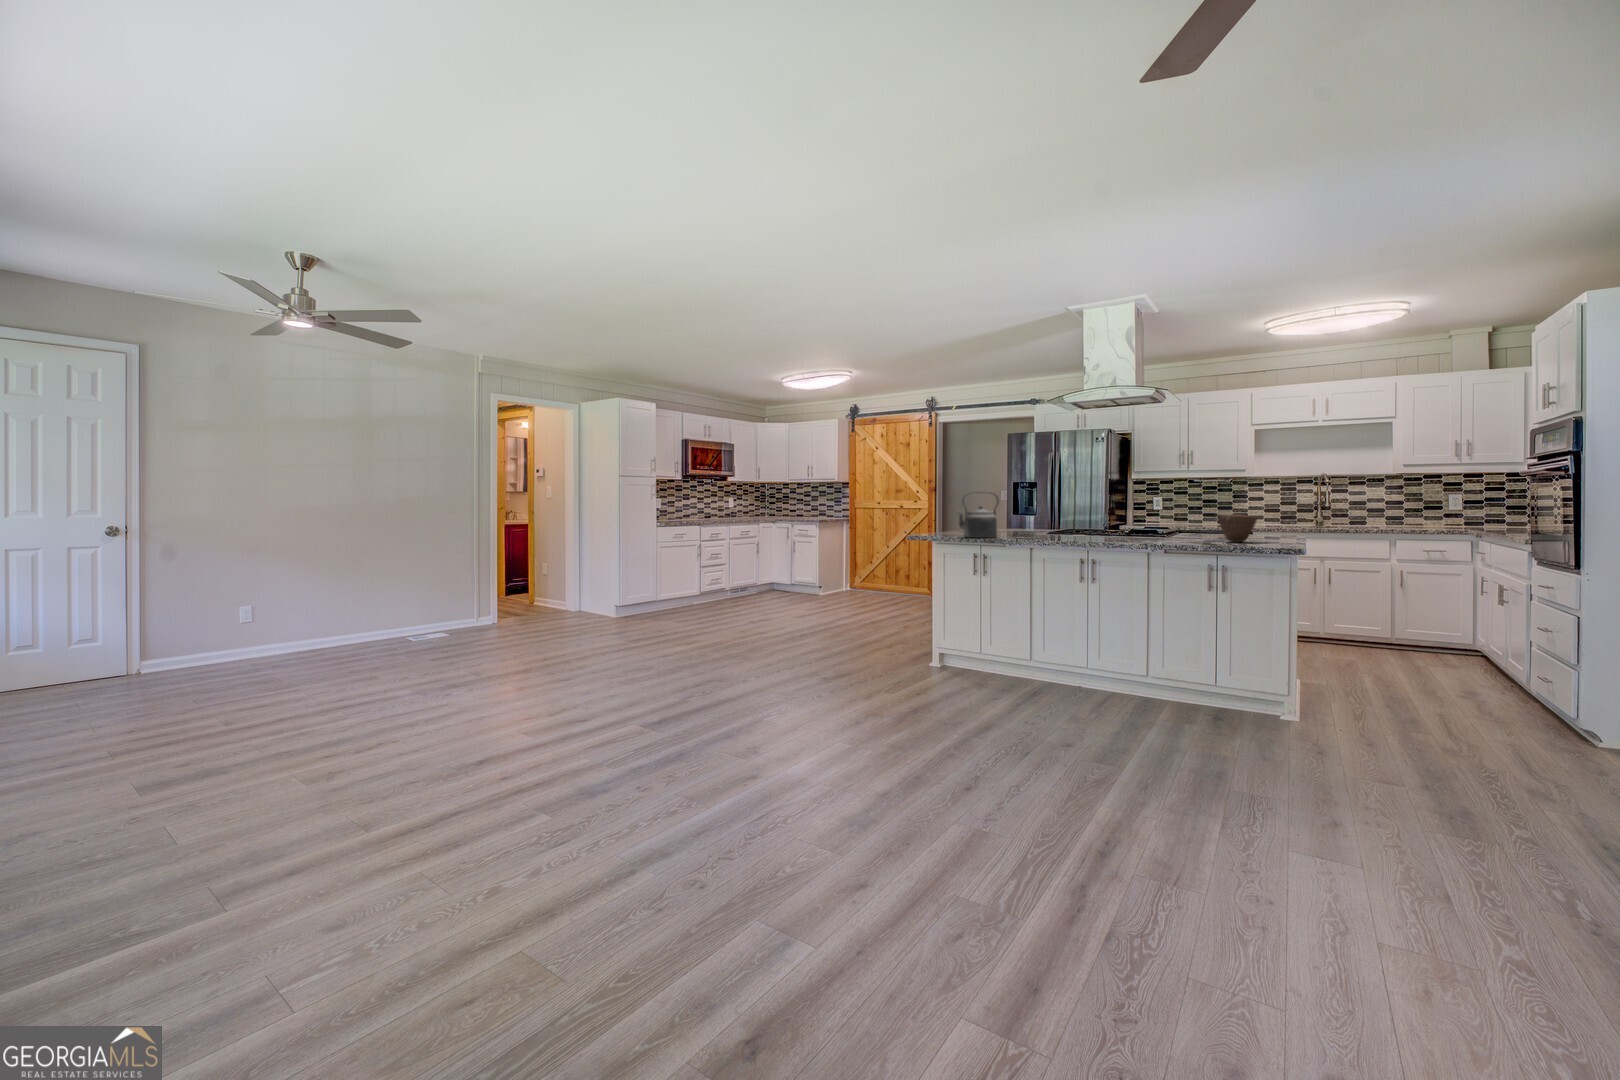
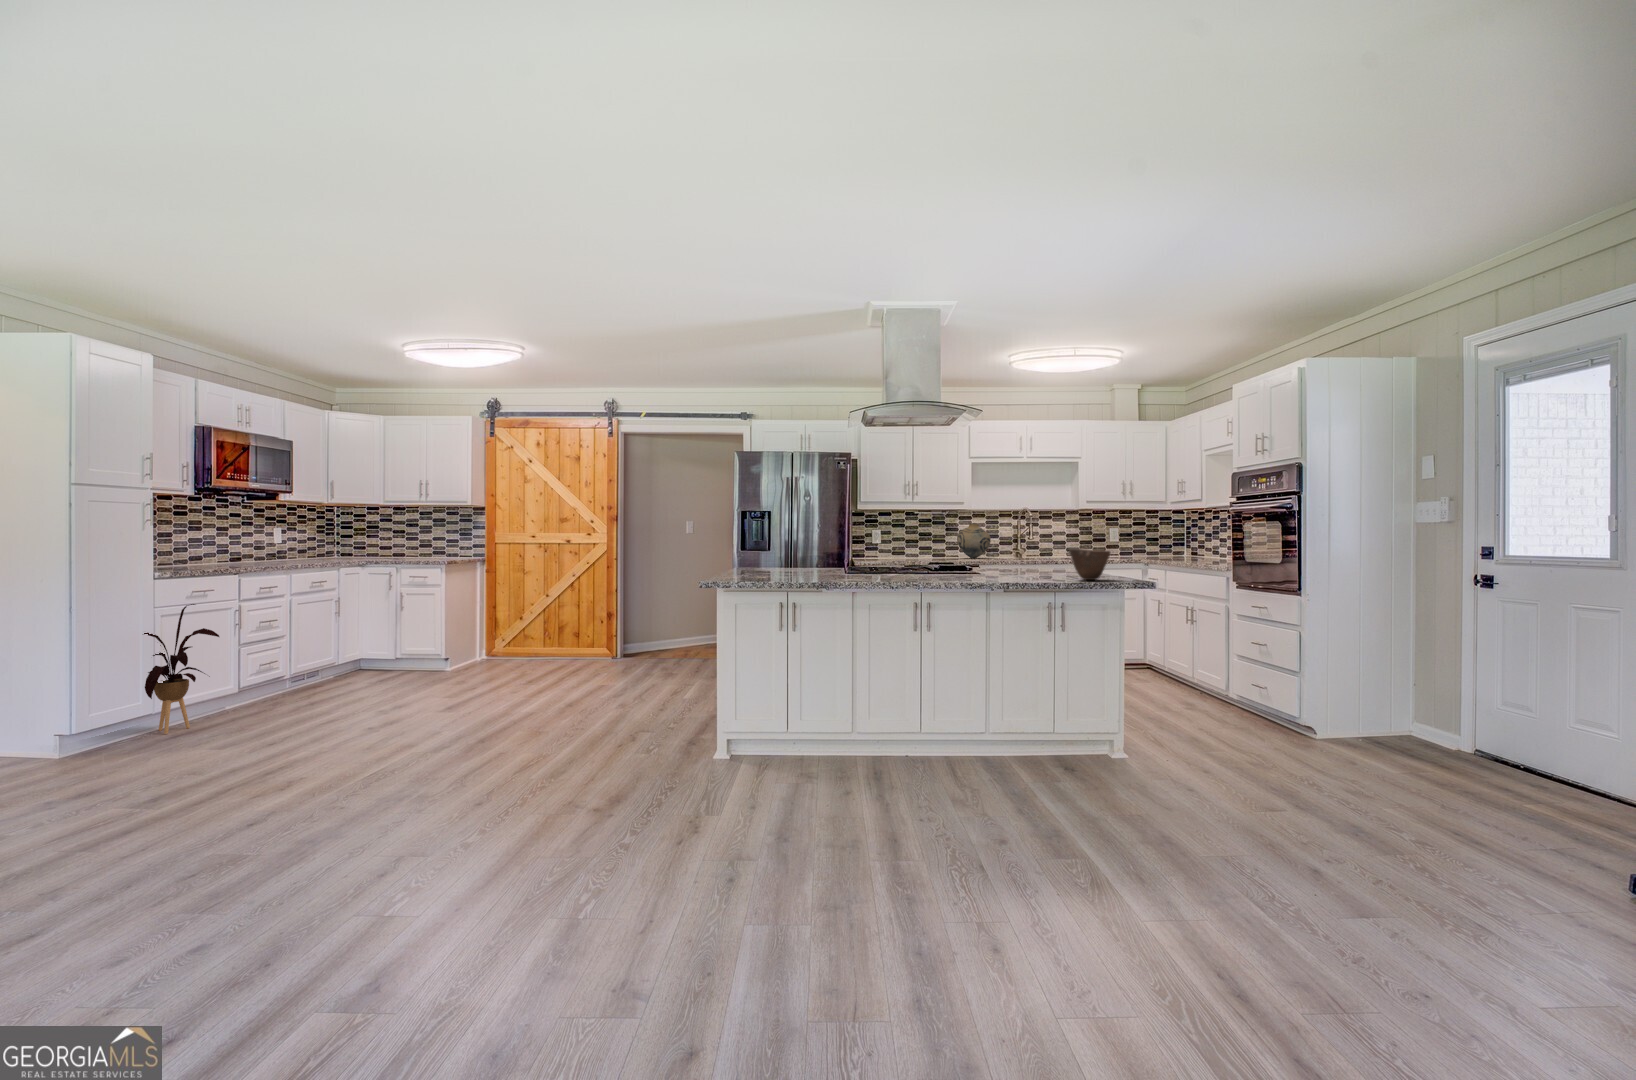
vase: none [1244,490,1284,525] -> present [957,523,991,558]
kettle: present [956,492,999,538] -> none [747,521,798,583]
house plant: none [647,542,689,613] -> present [144,604,219,734]

